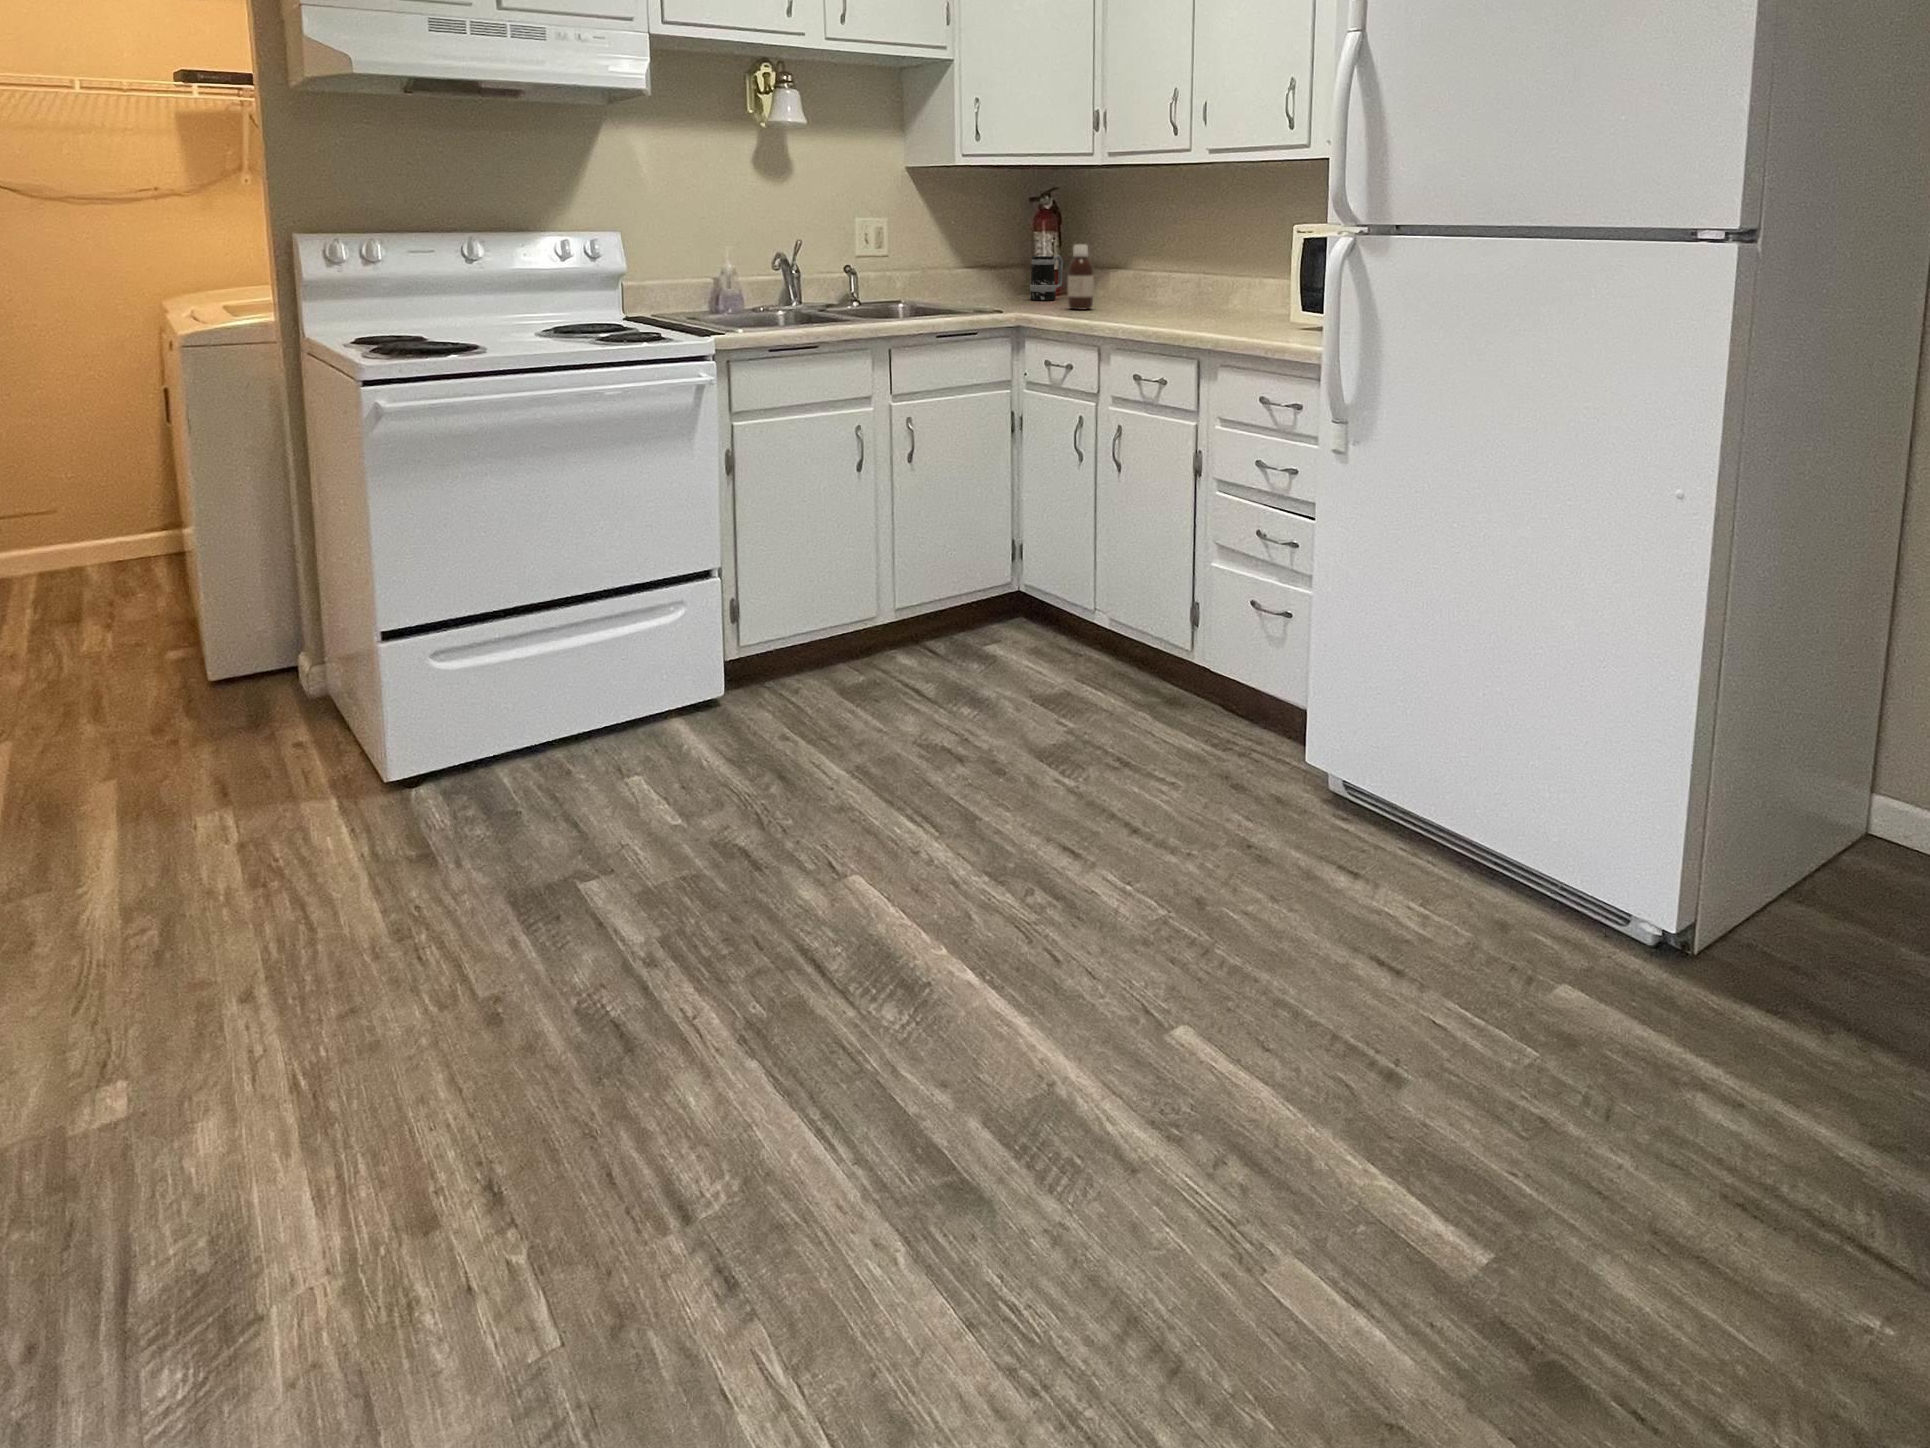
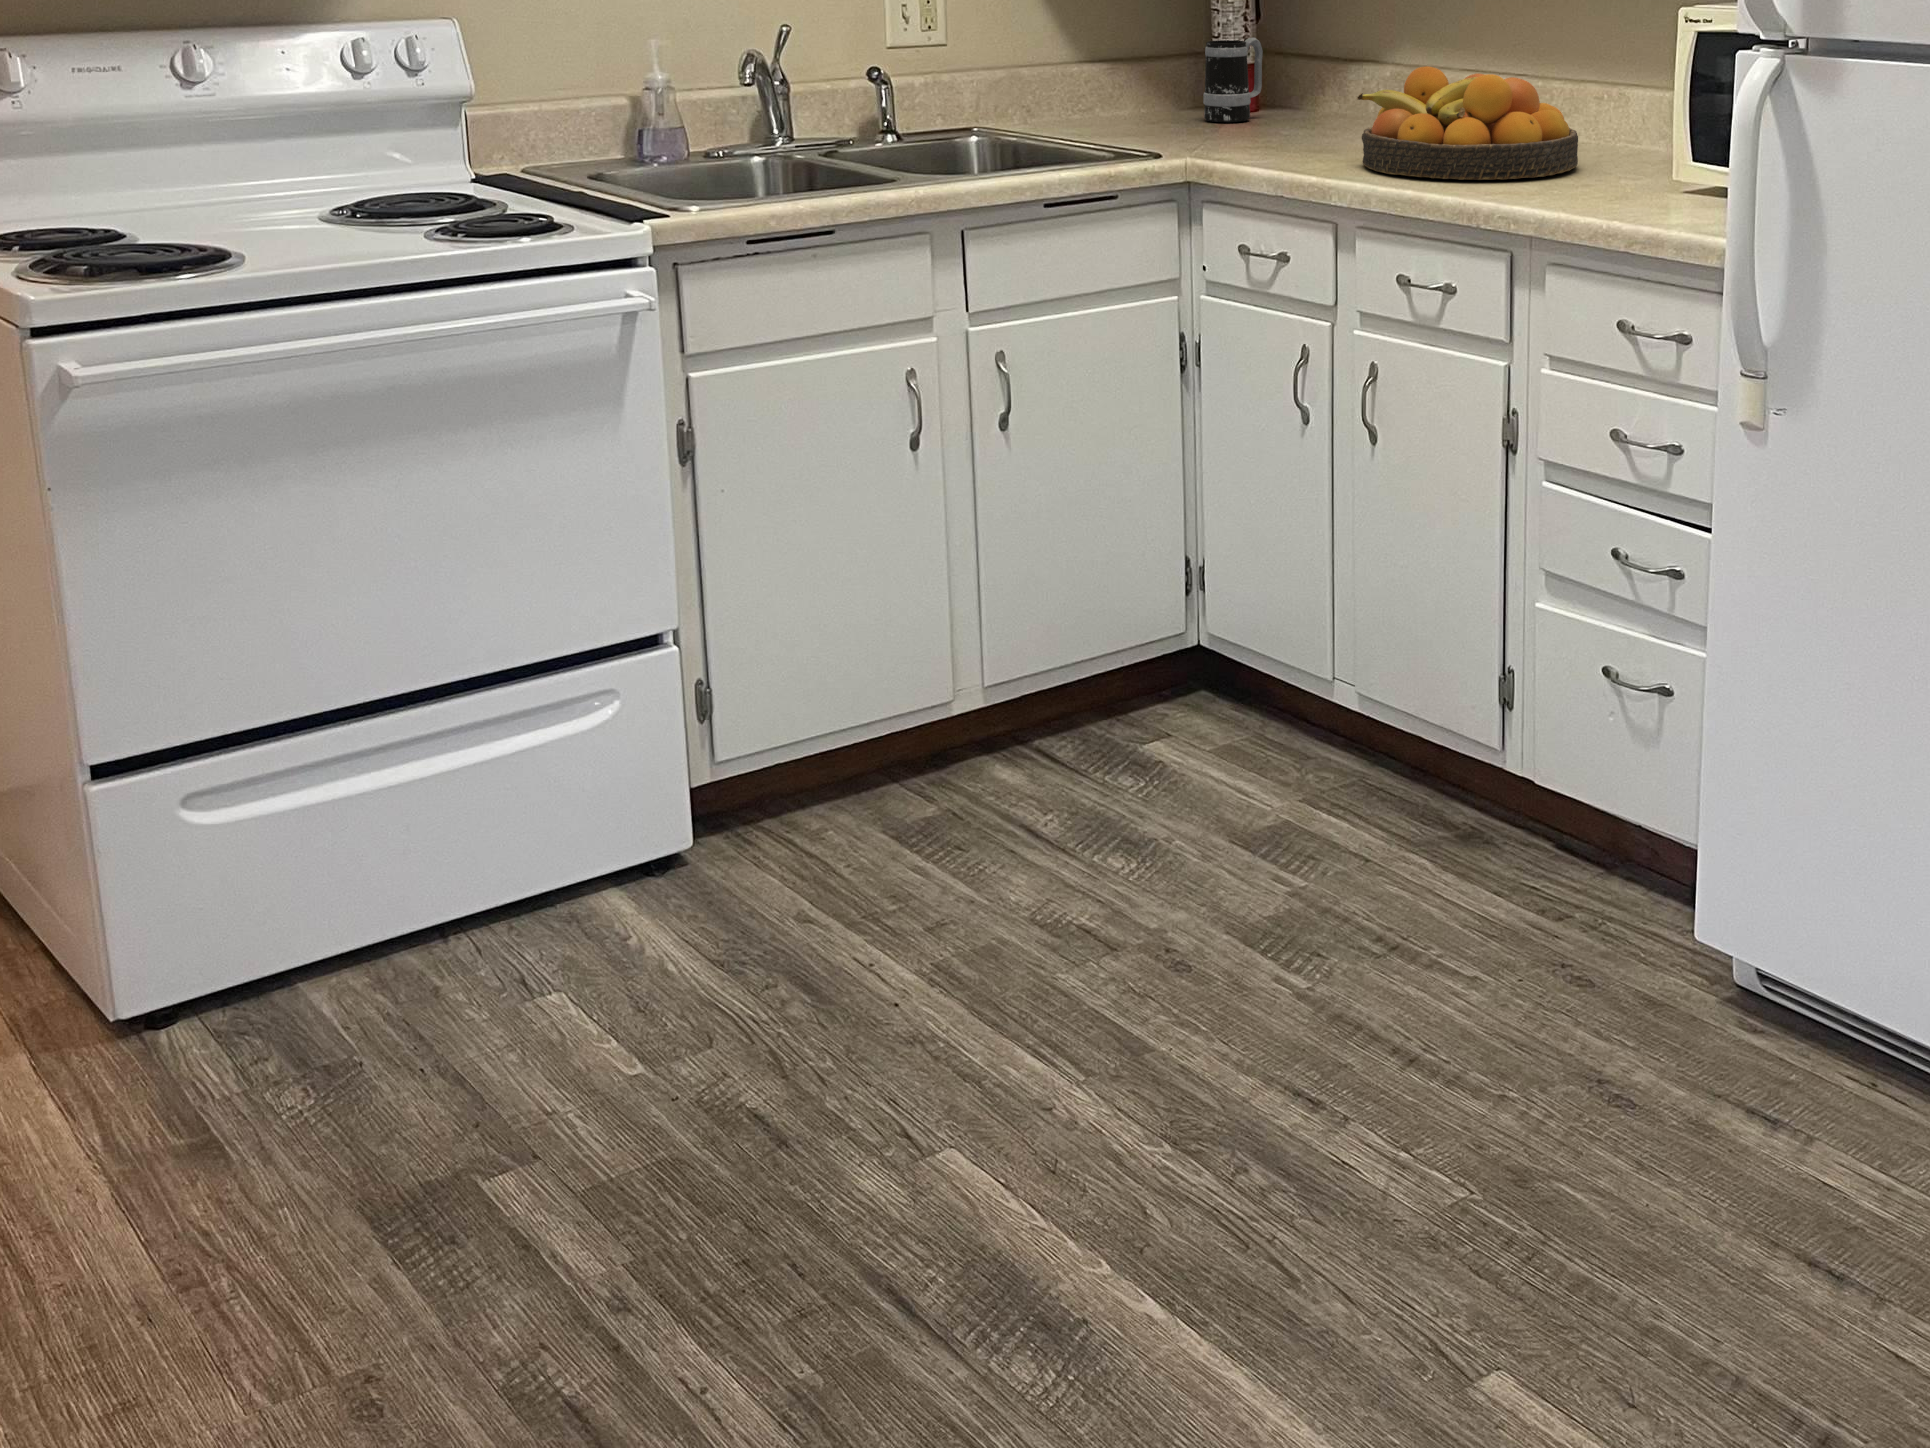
bottle: present [1068,245,1094,309] -> none [1274,26,1320,144]
fruit bowl: none [1113,265,1238,325] -> present [1357,67,1578,180]

